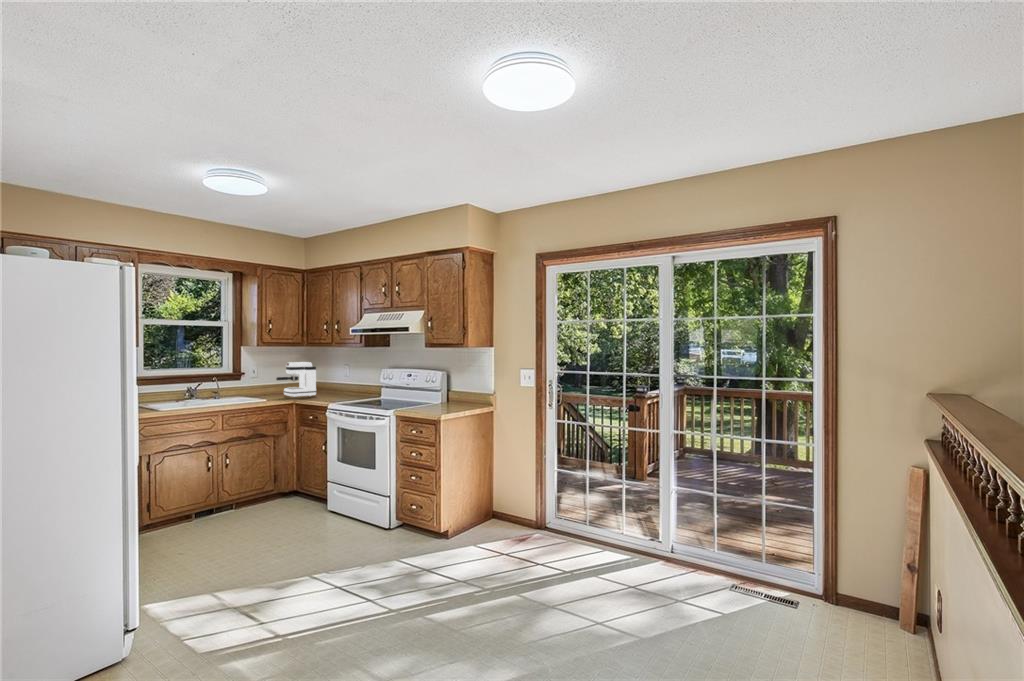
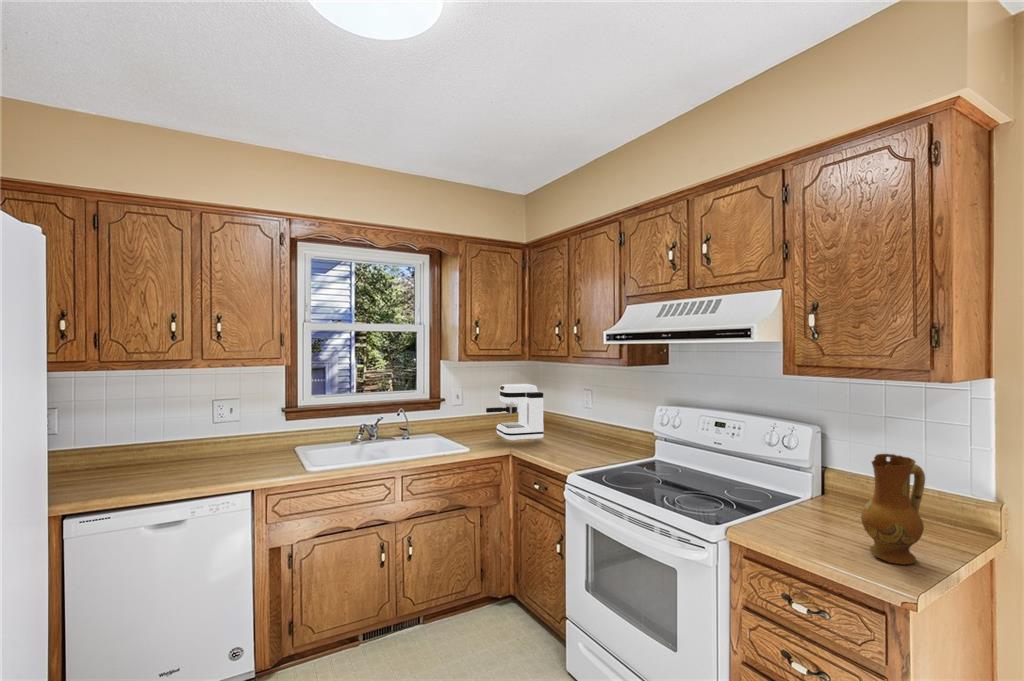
ceramic jug: none [438,375,459,414] -> present [861,454,925,565]

